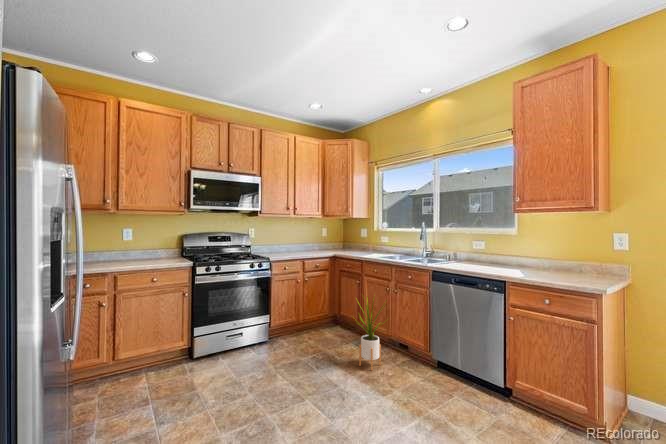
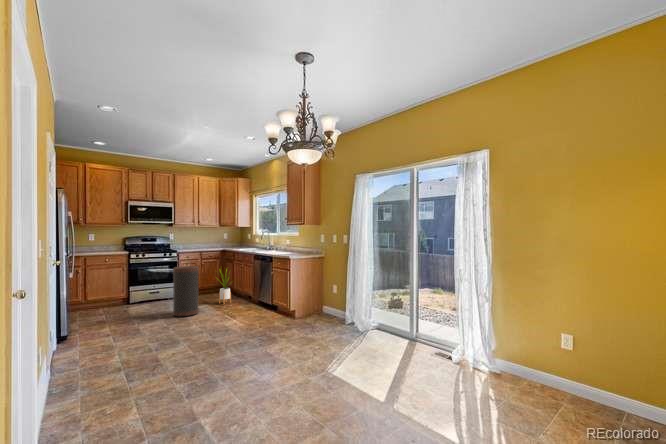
trash can: none [297,301,348,422] -> present [173,266,199,316]

